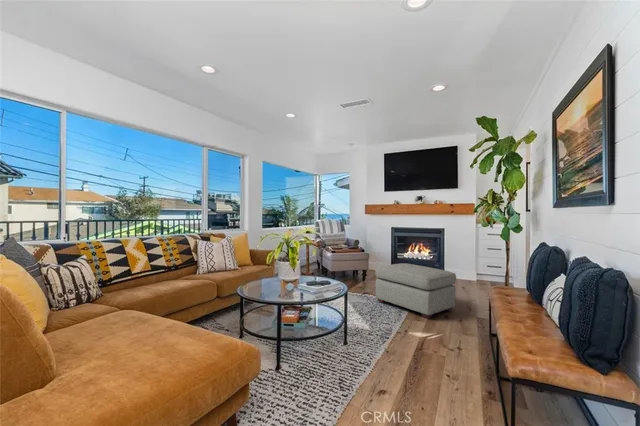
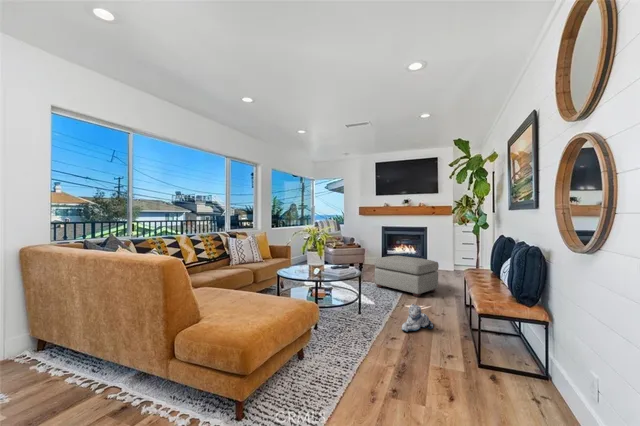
plush toy: none [398,338,444,380] -> present [402,304,433,332]

